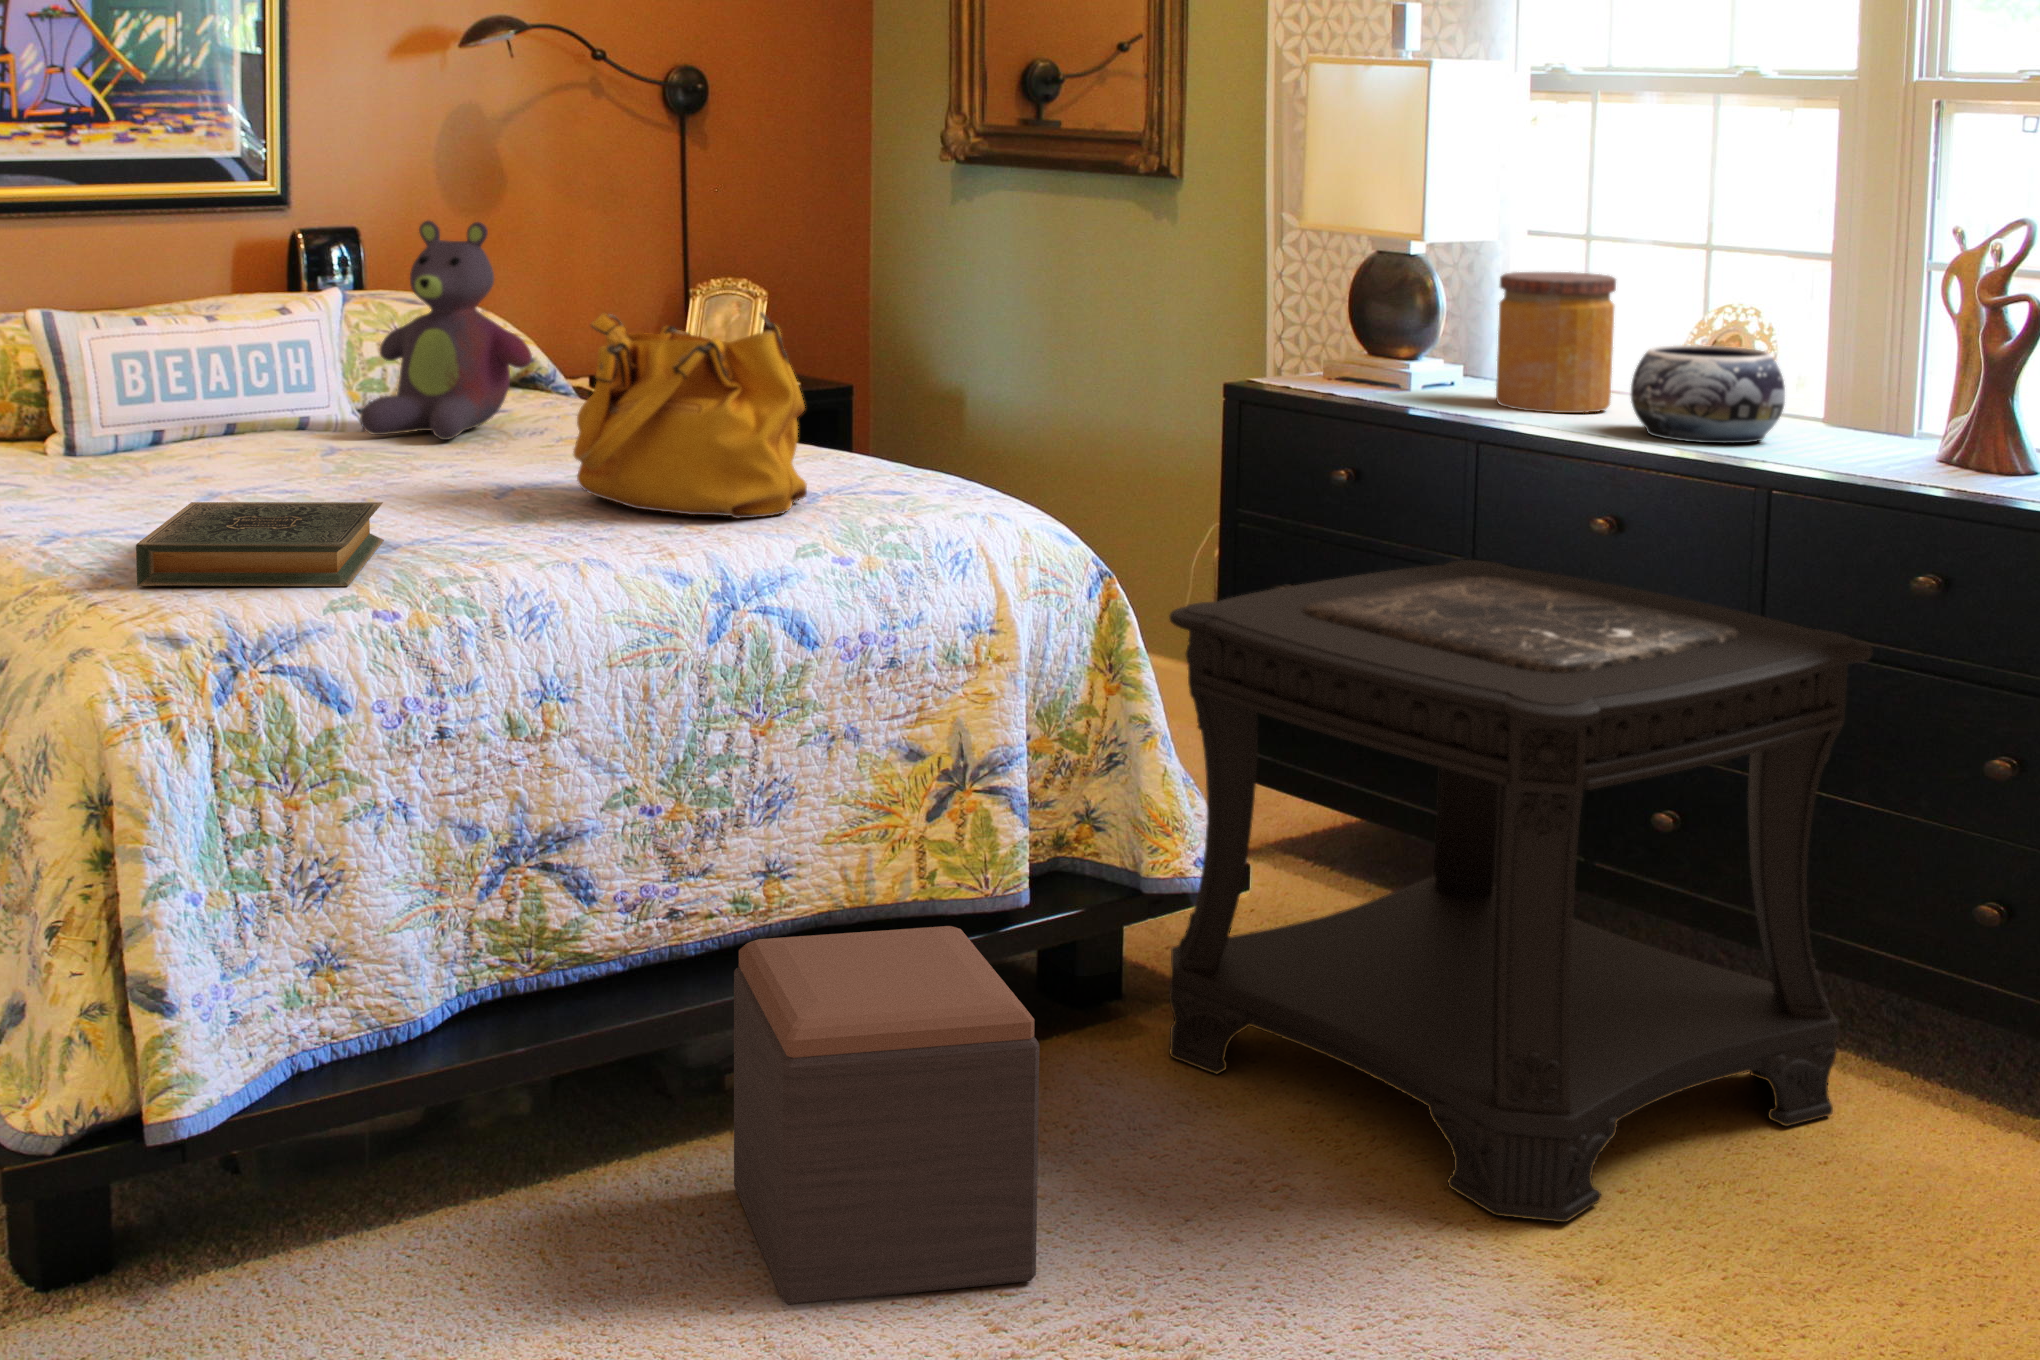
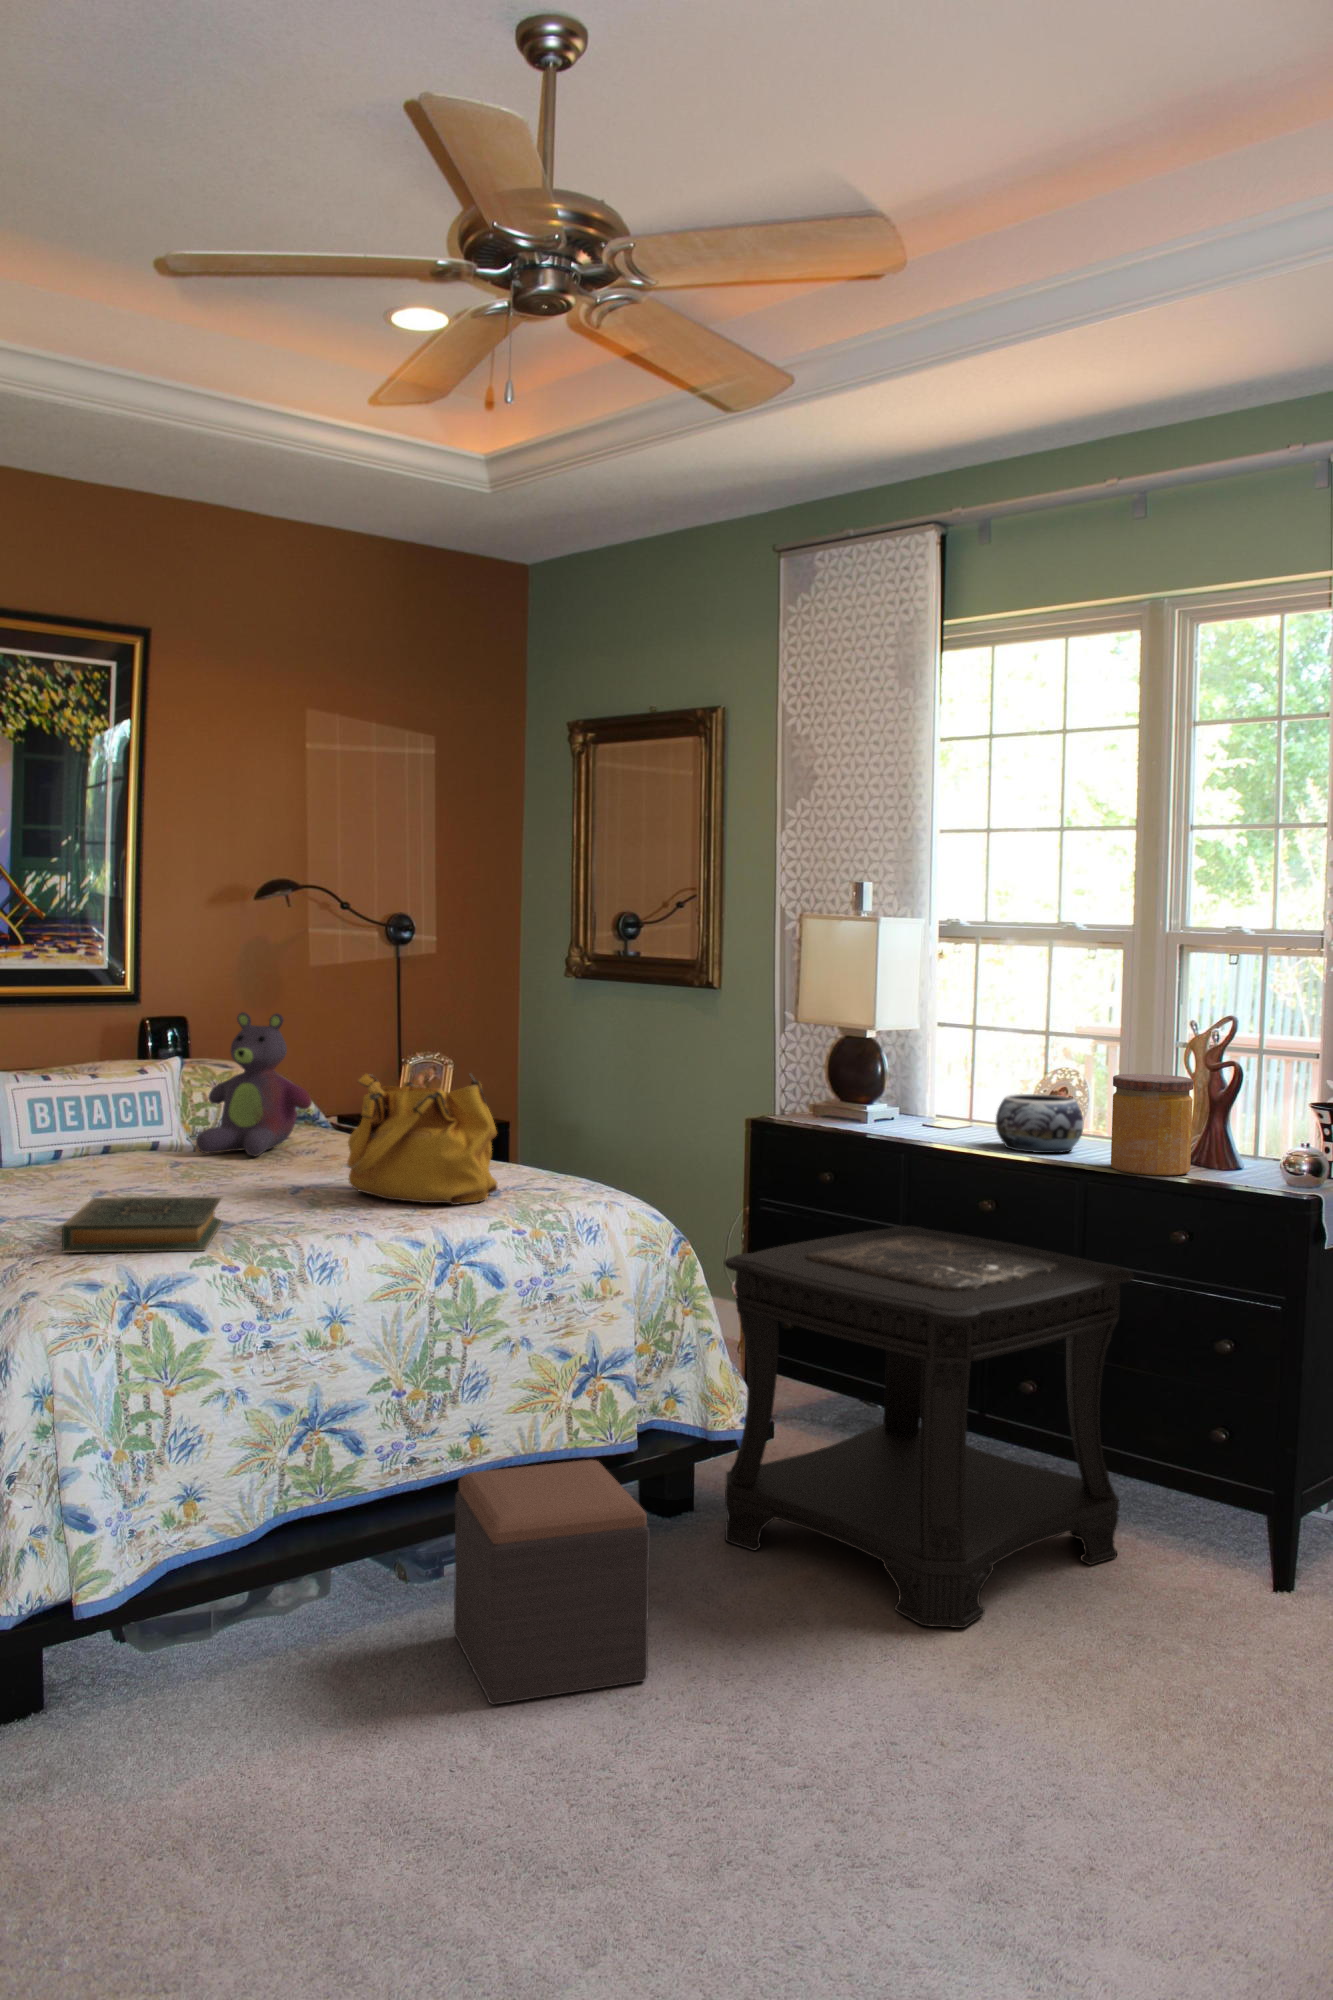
jar: present [1496,272,1616,413] -> present [1111,1074,1194,1175]

